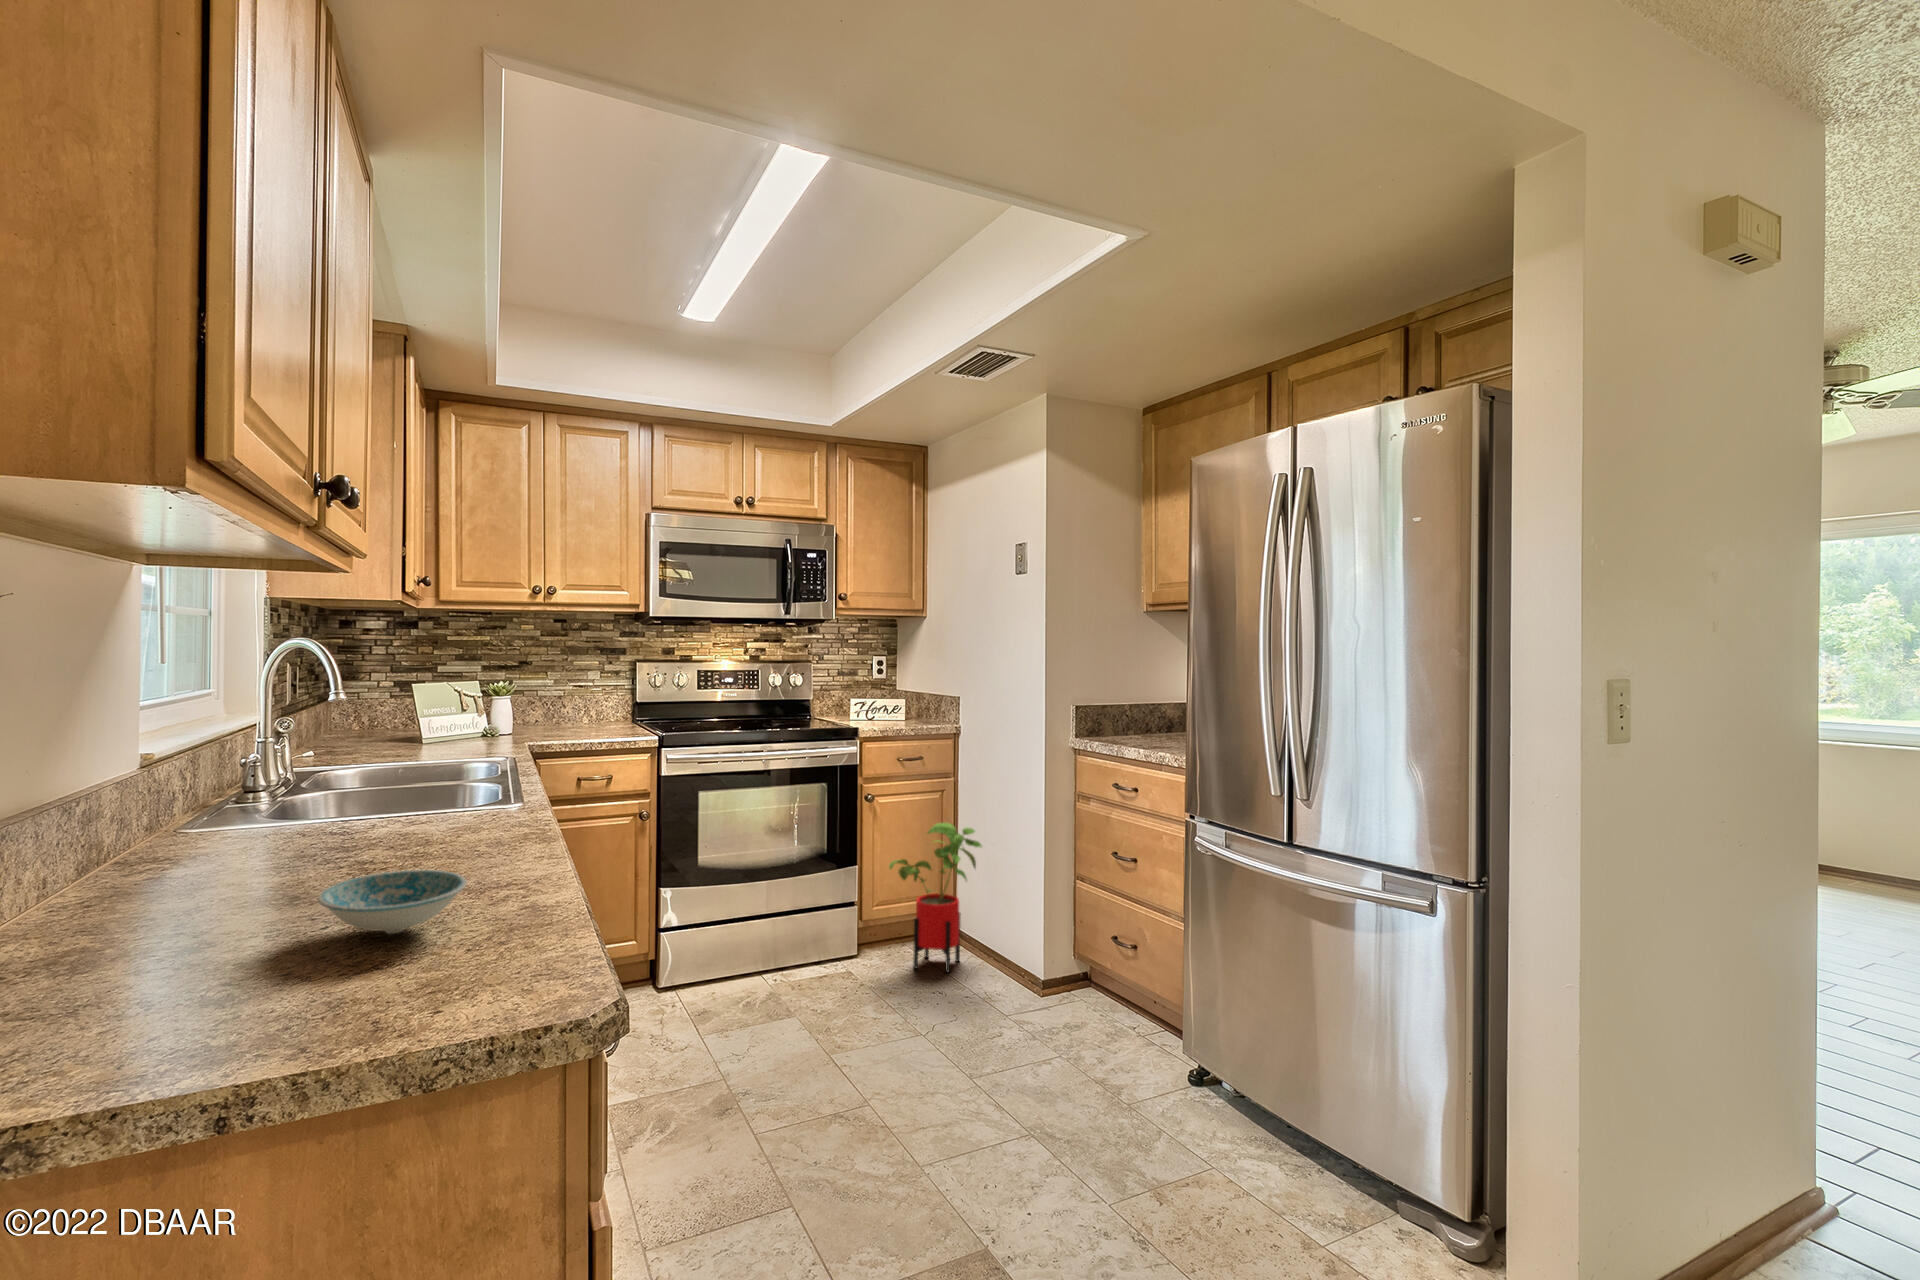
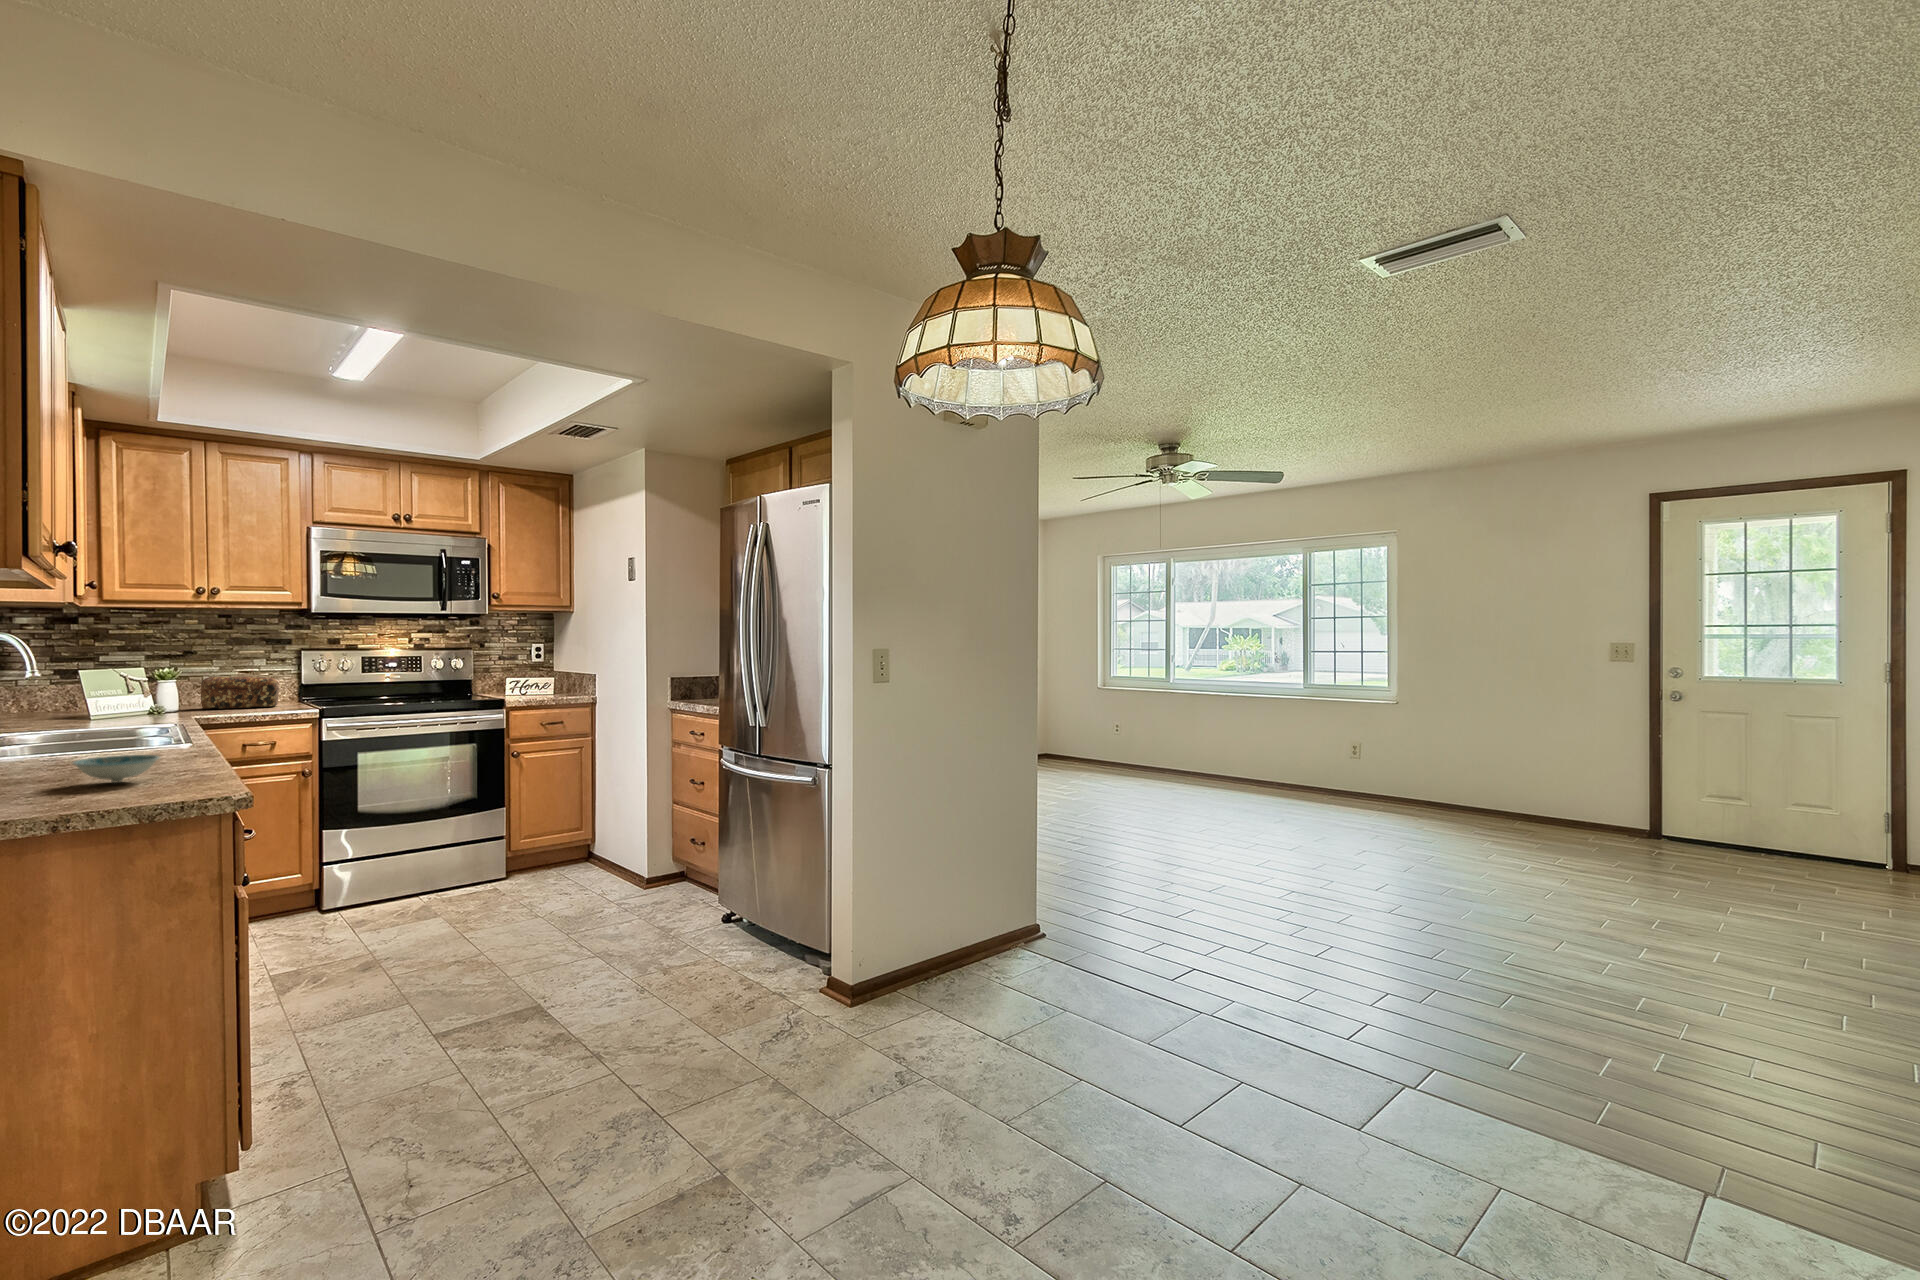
bread loaf: none [534,691,612,730] -> present [201,676,279,709]
house plant: present [889,823,982,972] -> none [526,769,604,883]

